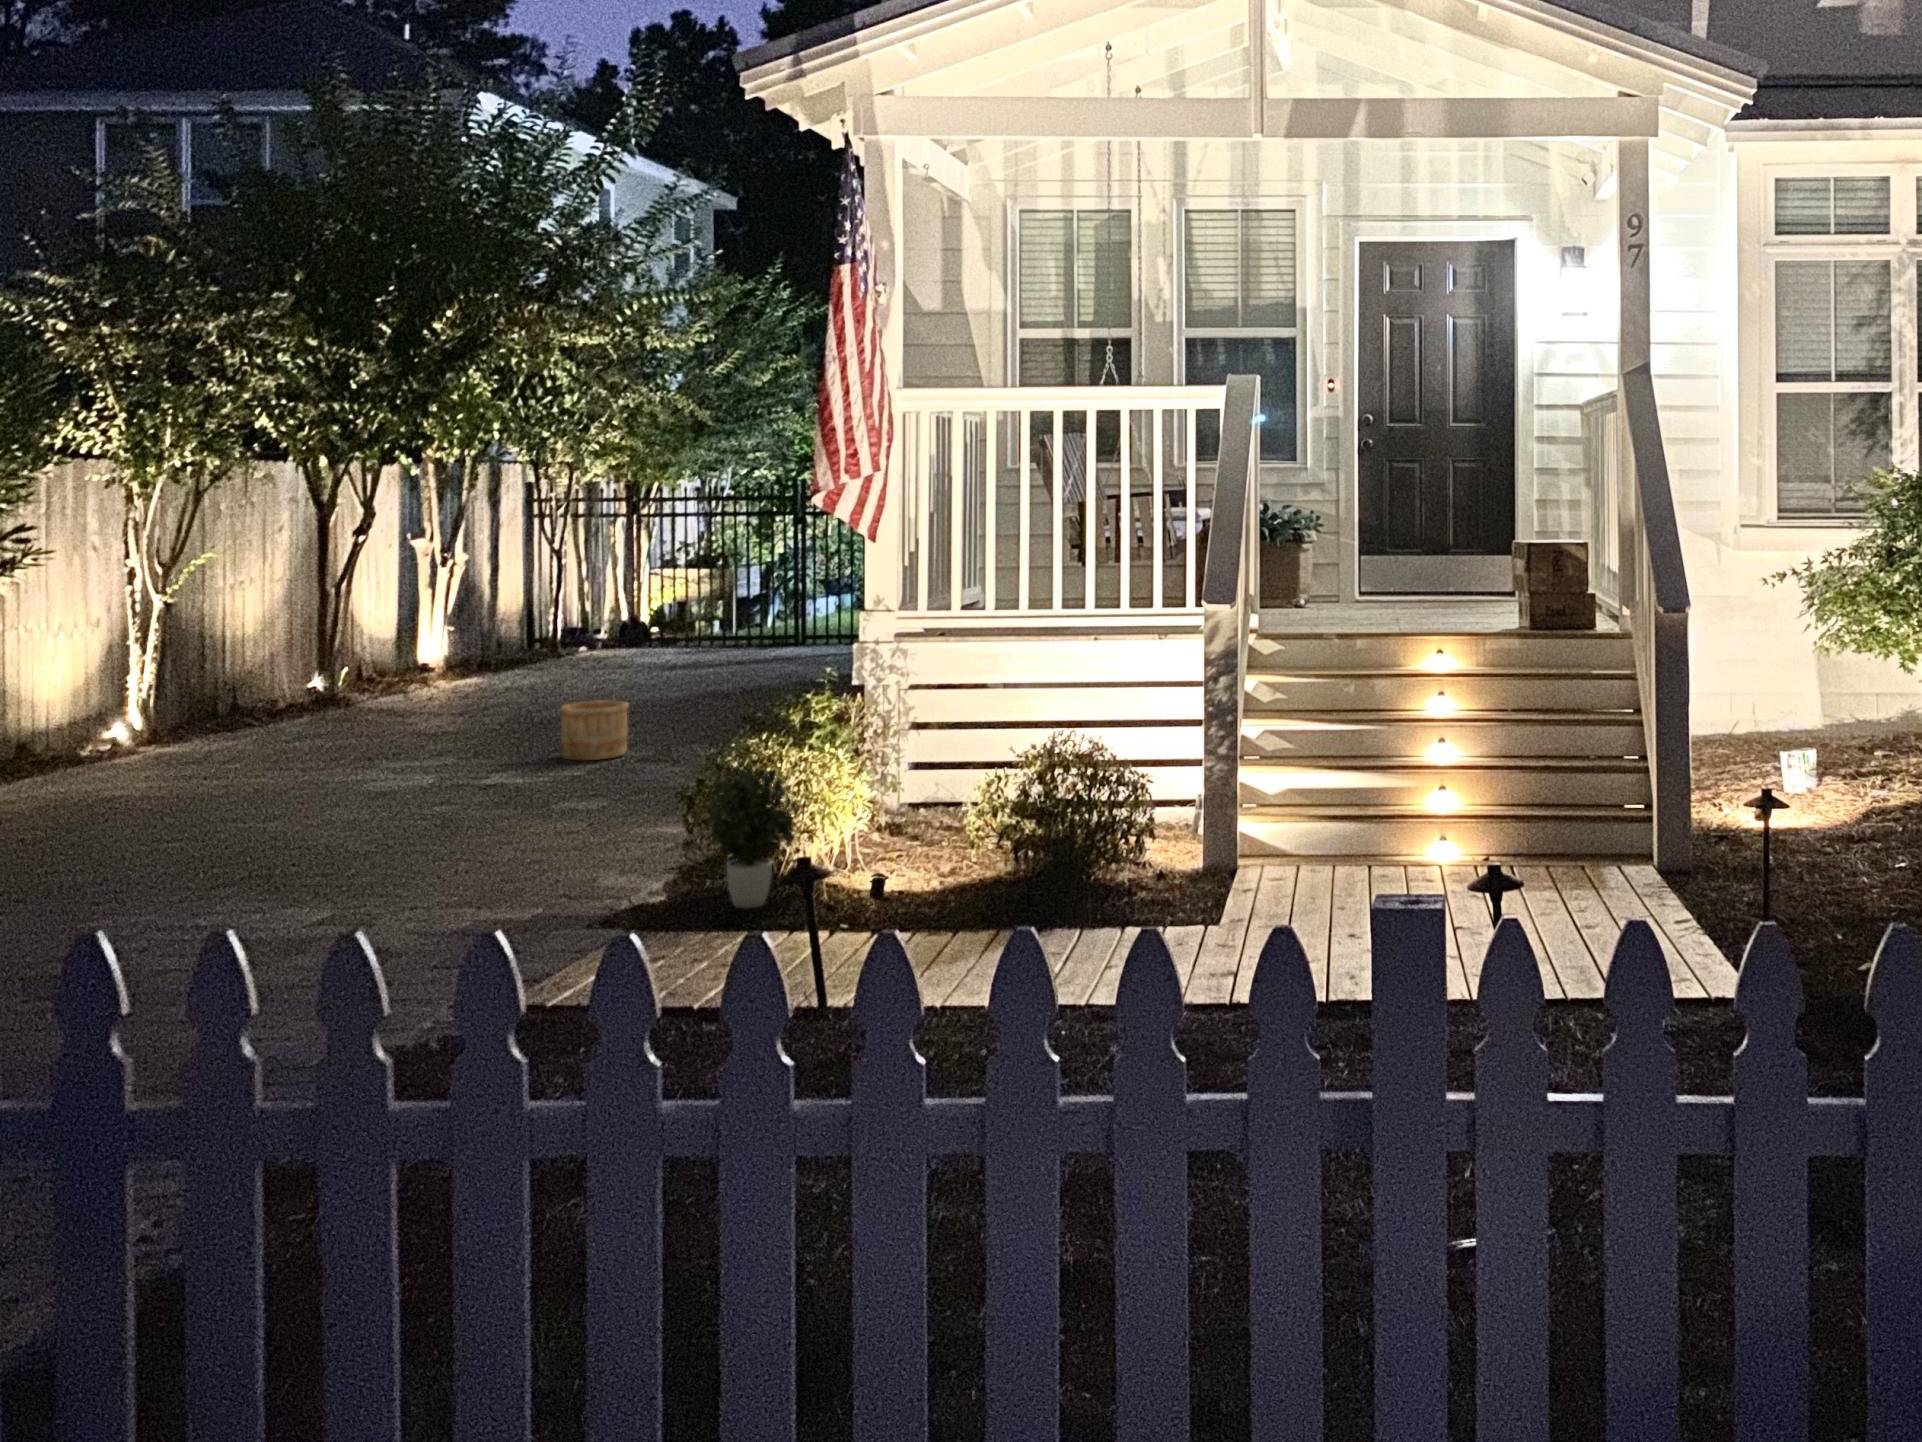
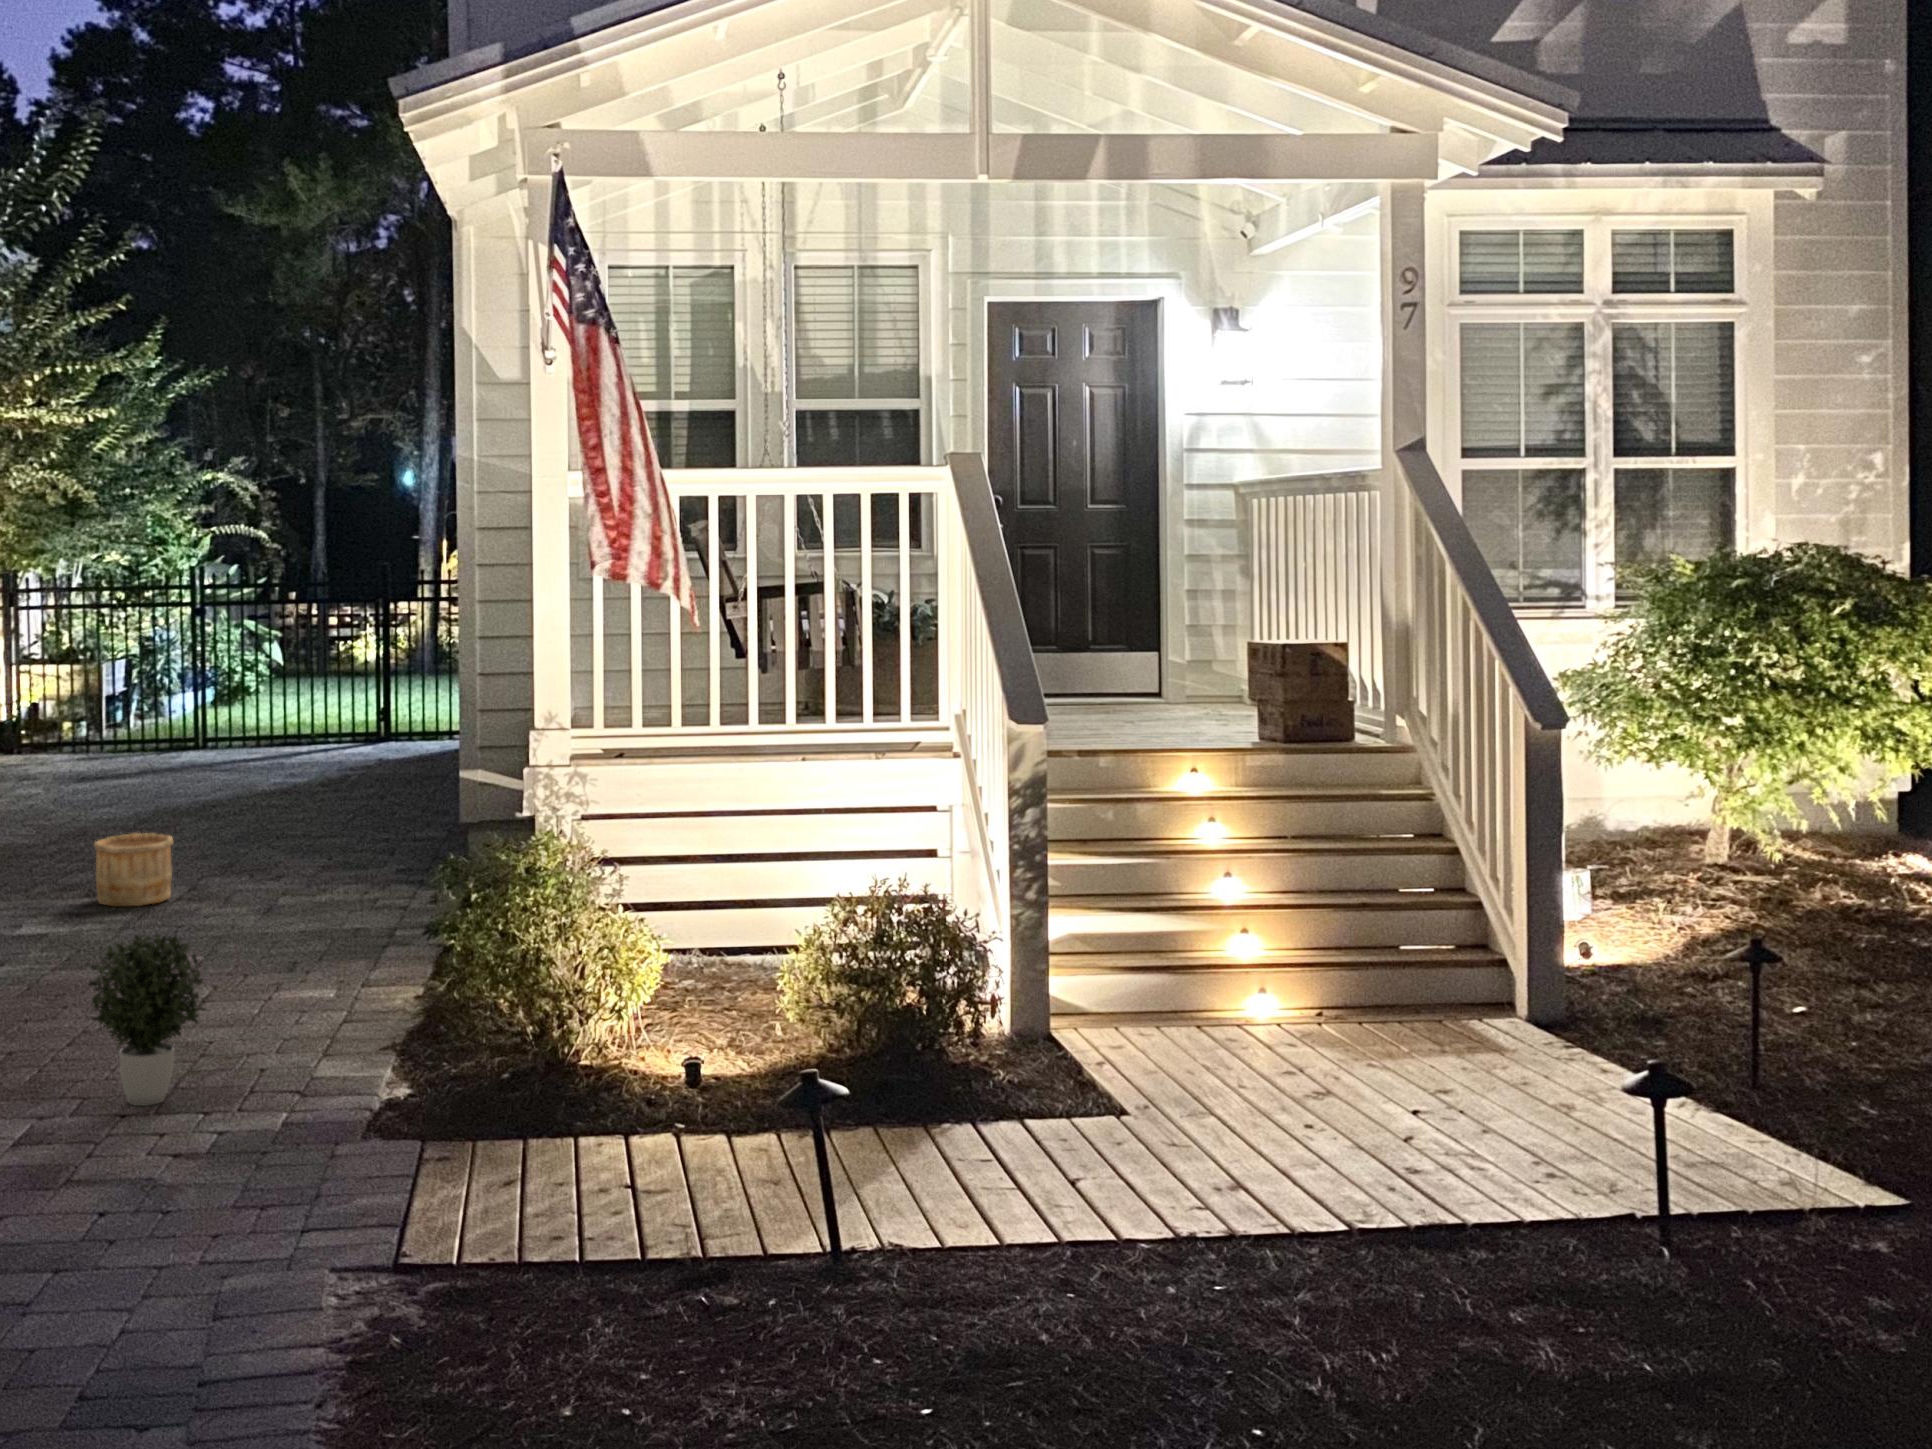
potted plant: present [703,768,797,908] -> present [89,934,205,1106]

